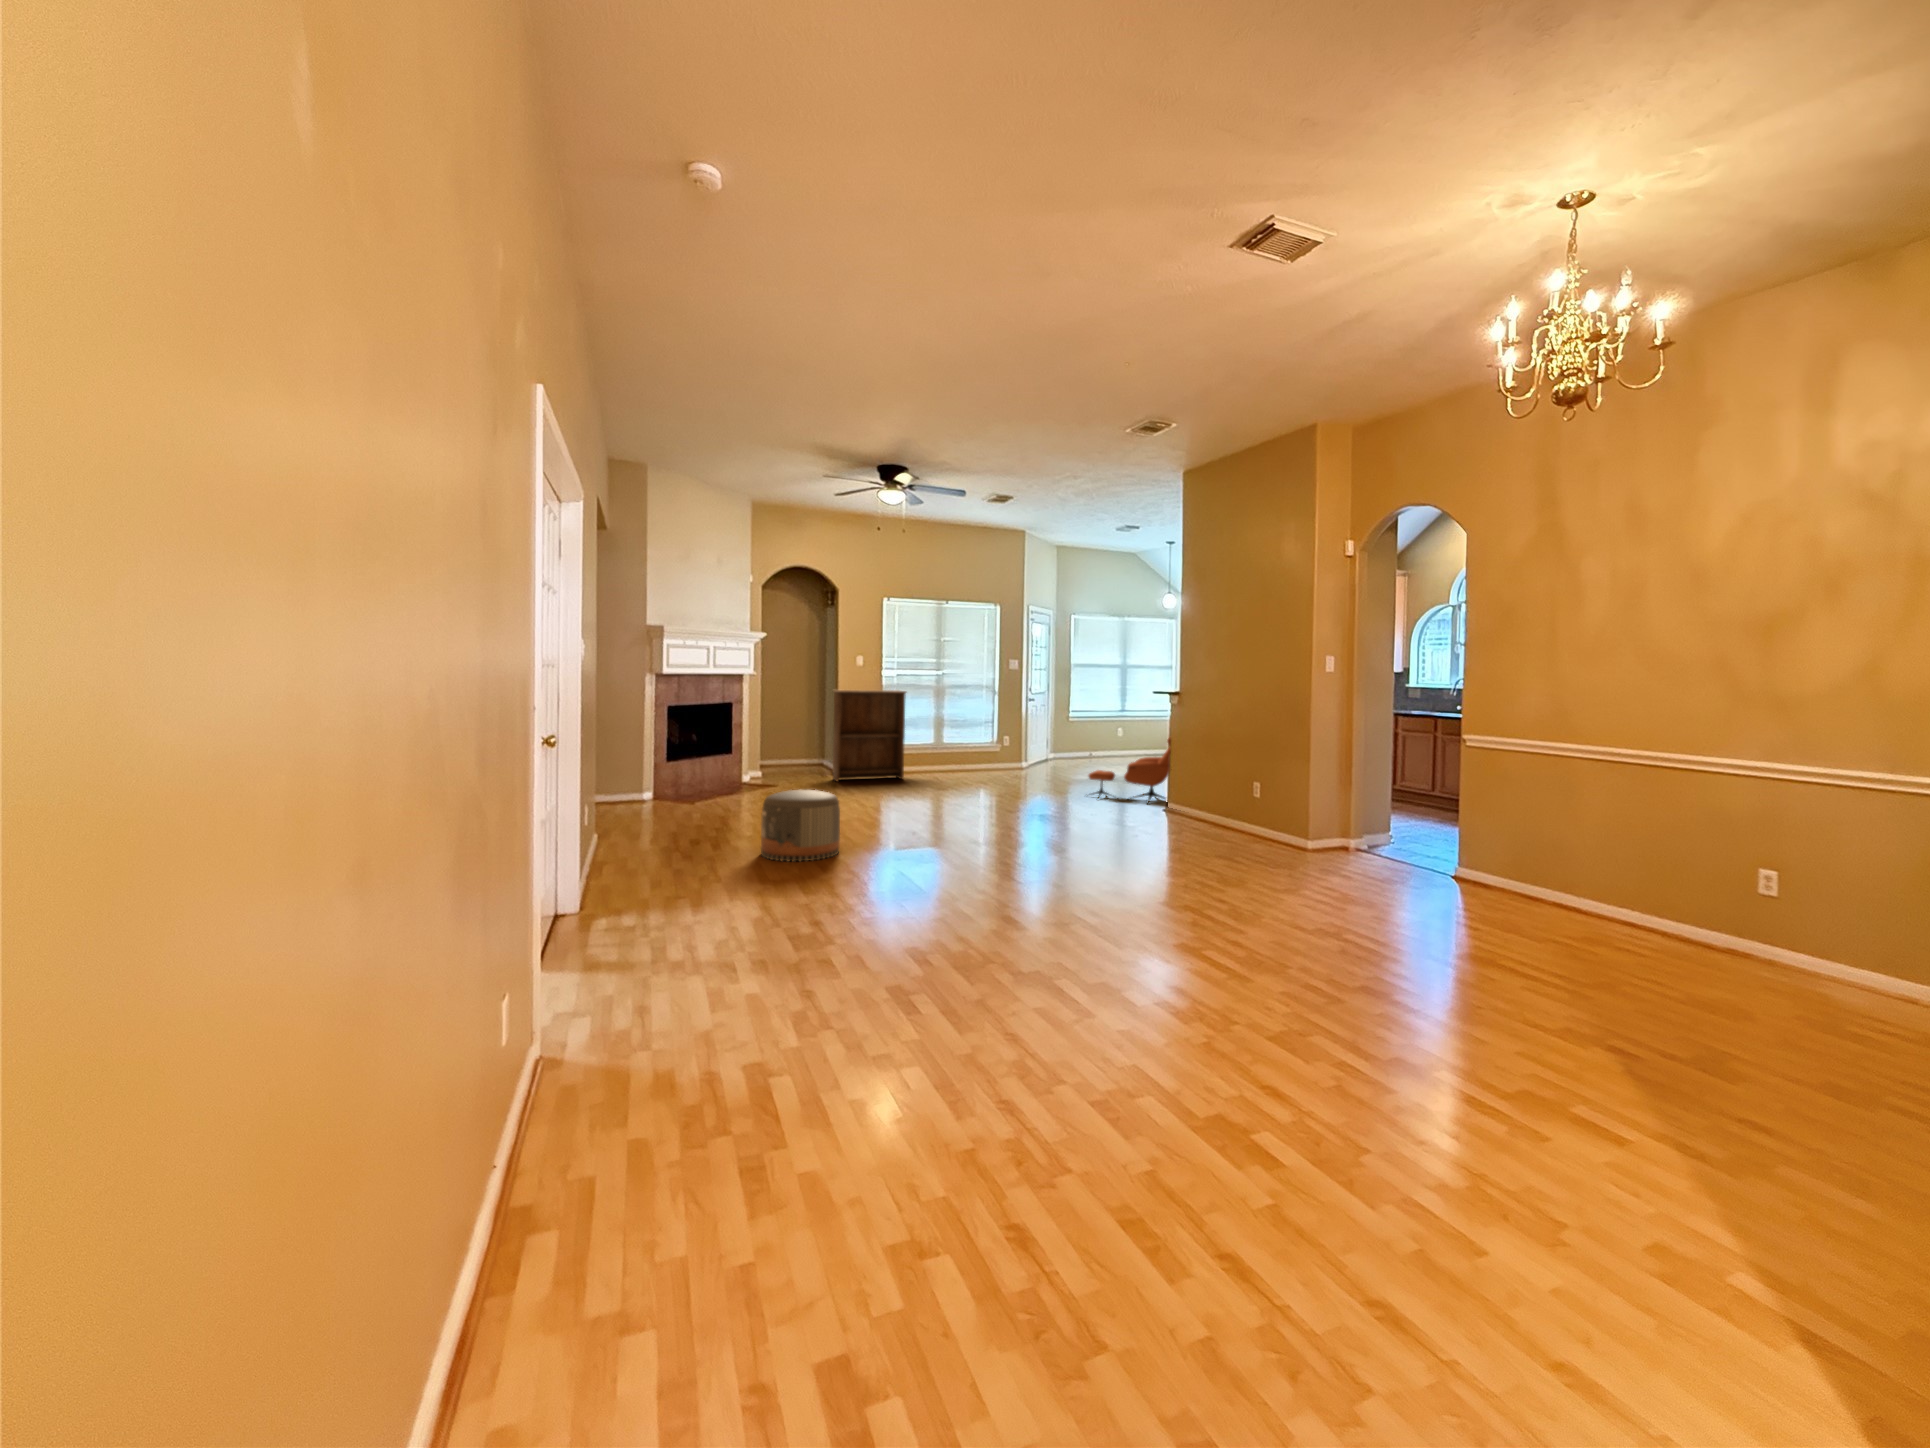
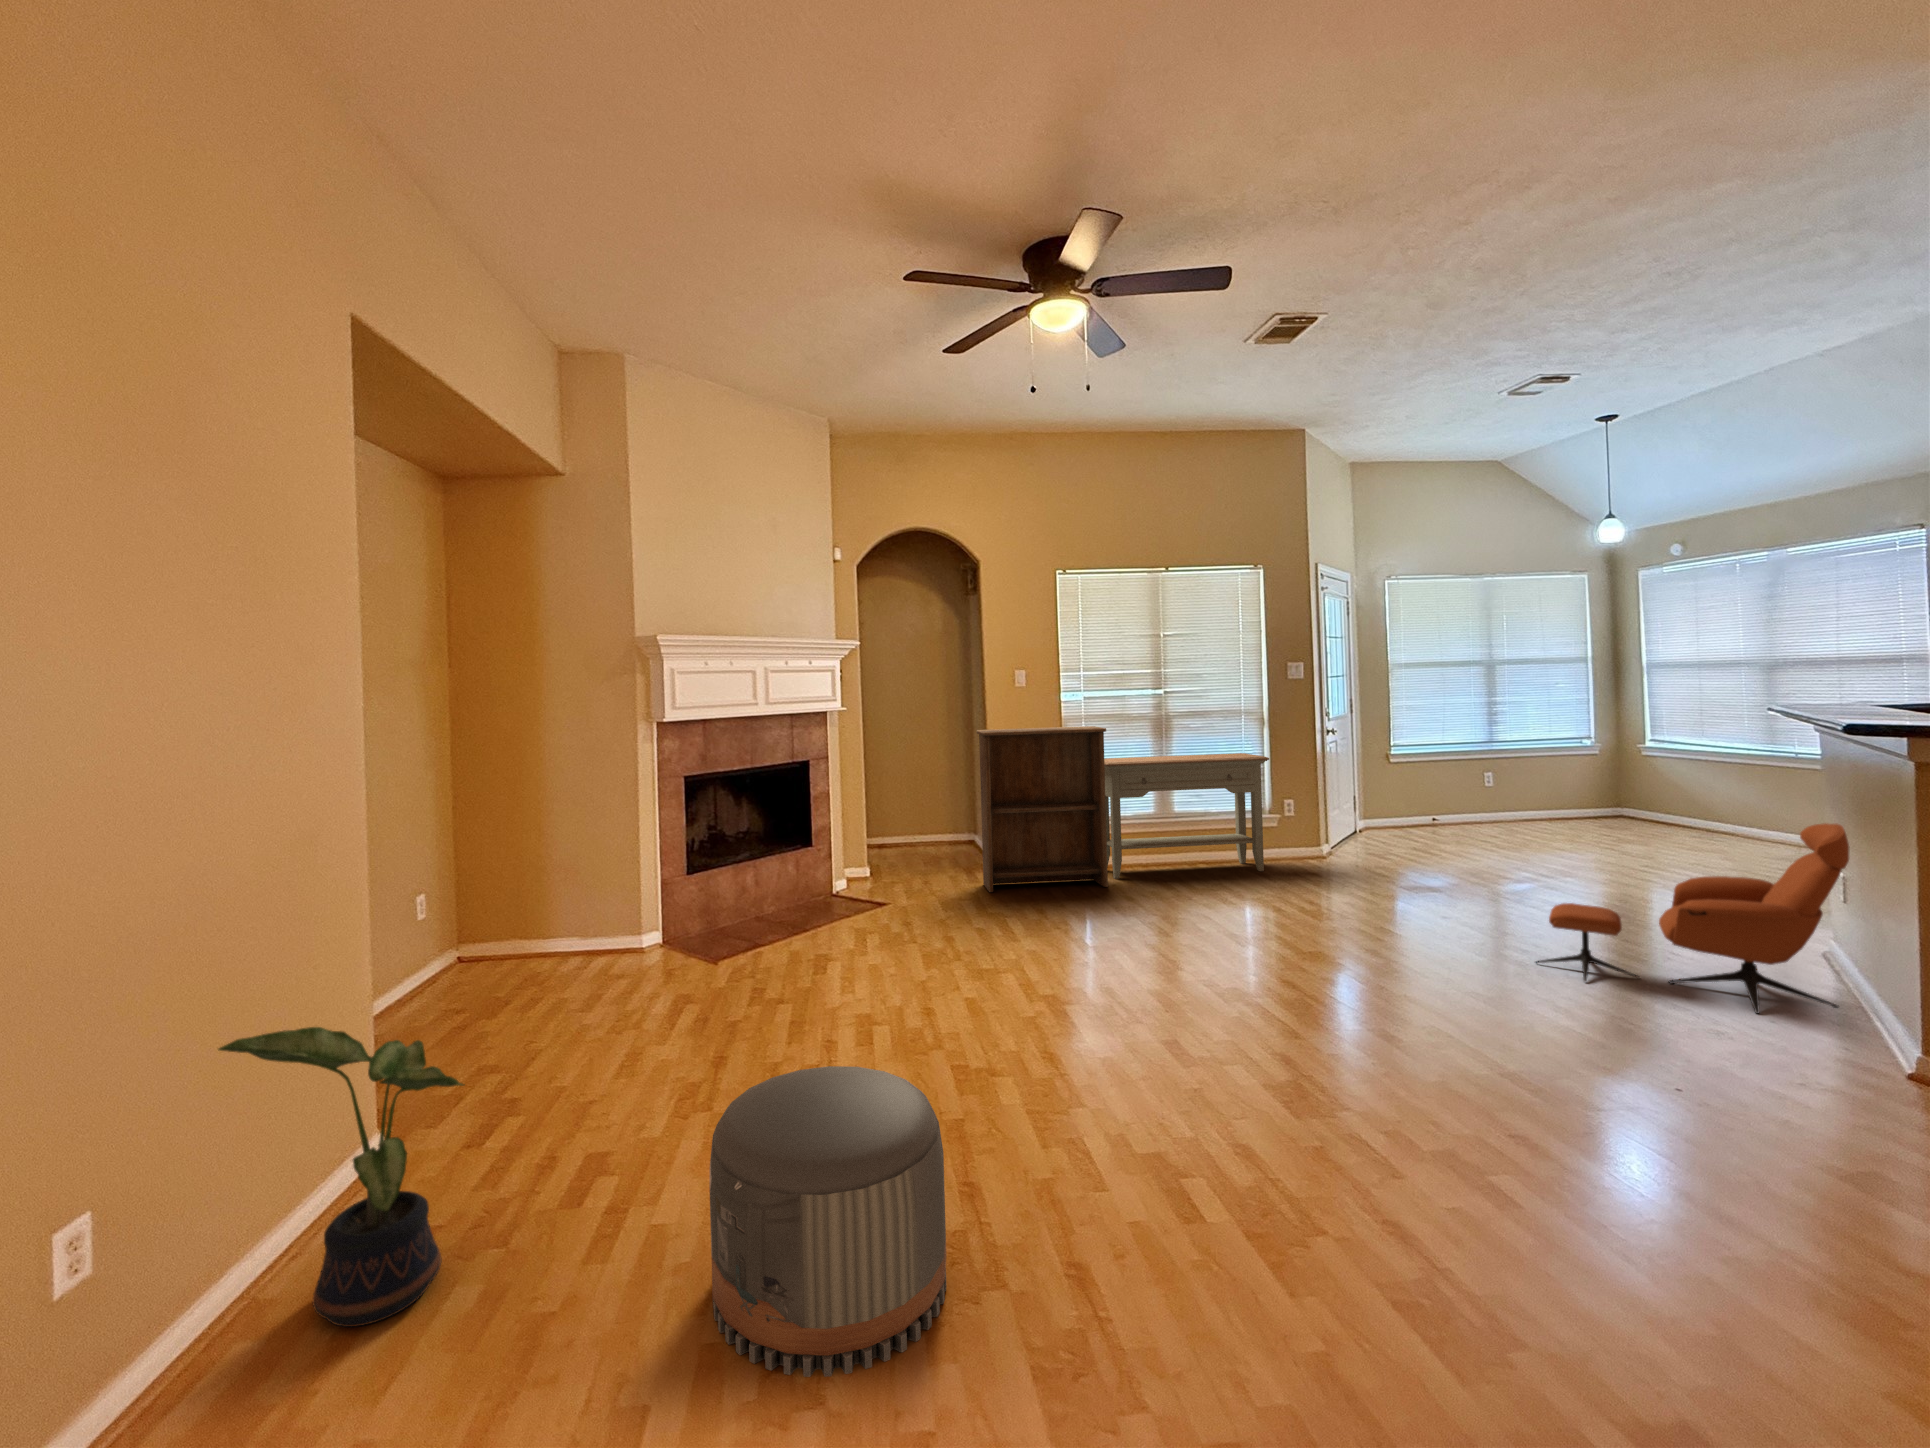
console table: none [899,710,995,777] -> present [1104,753,1269,879]
potted plant: none [592,768,676,865] -> present [218,1027,465,1327]

